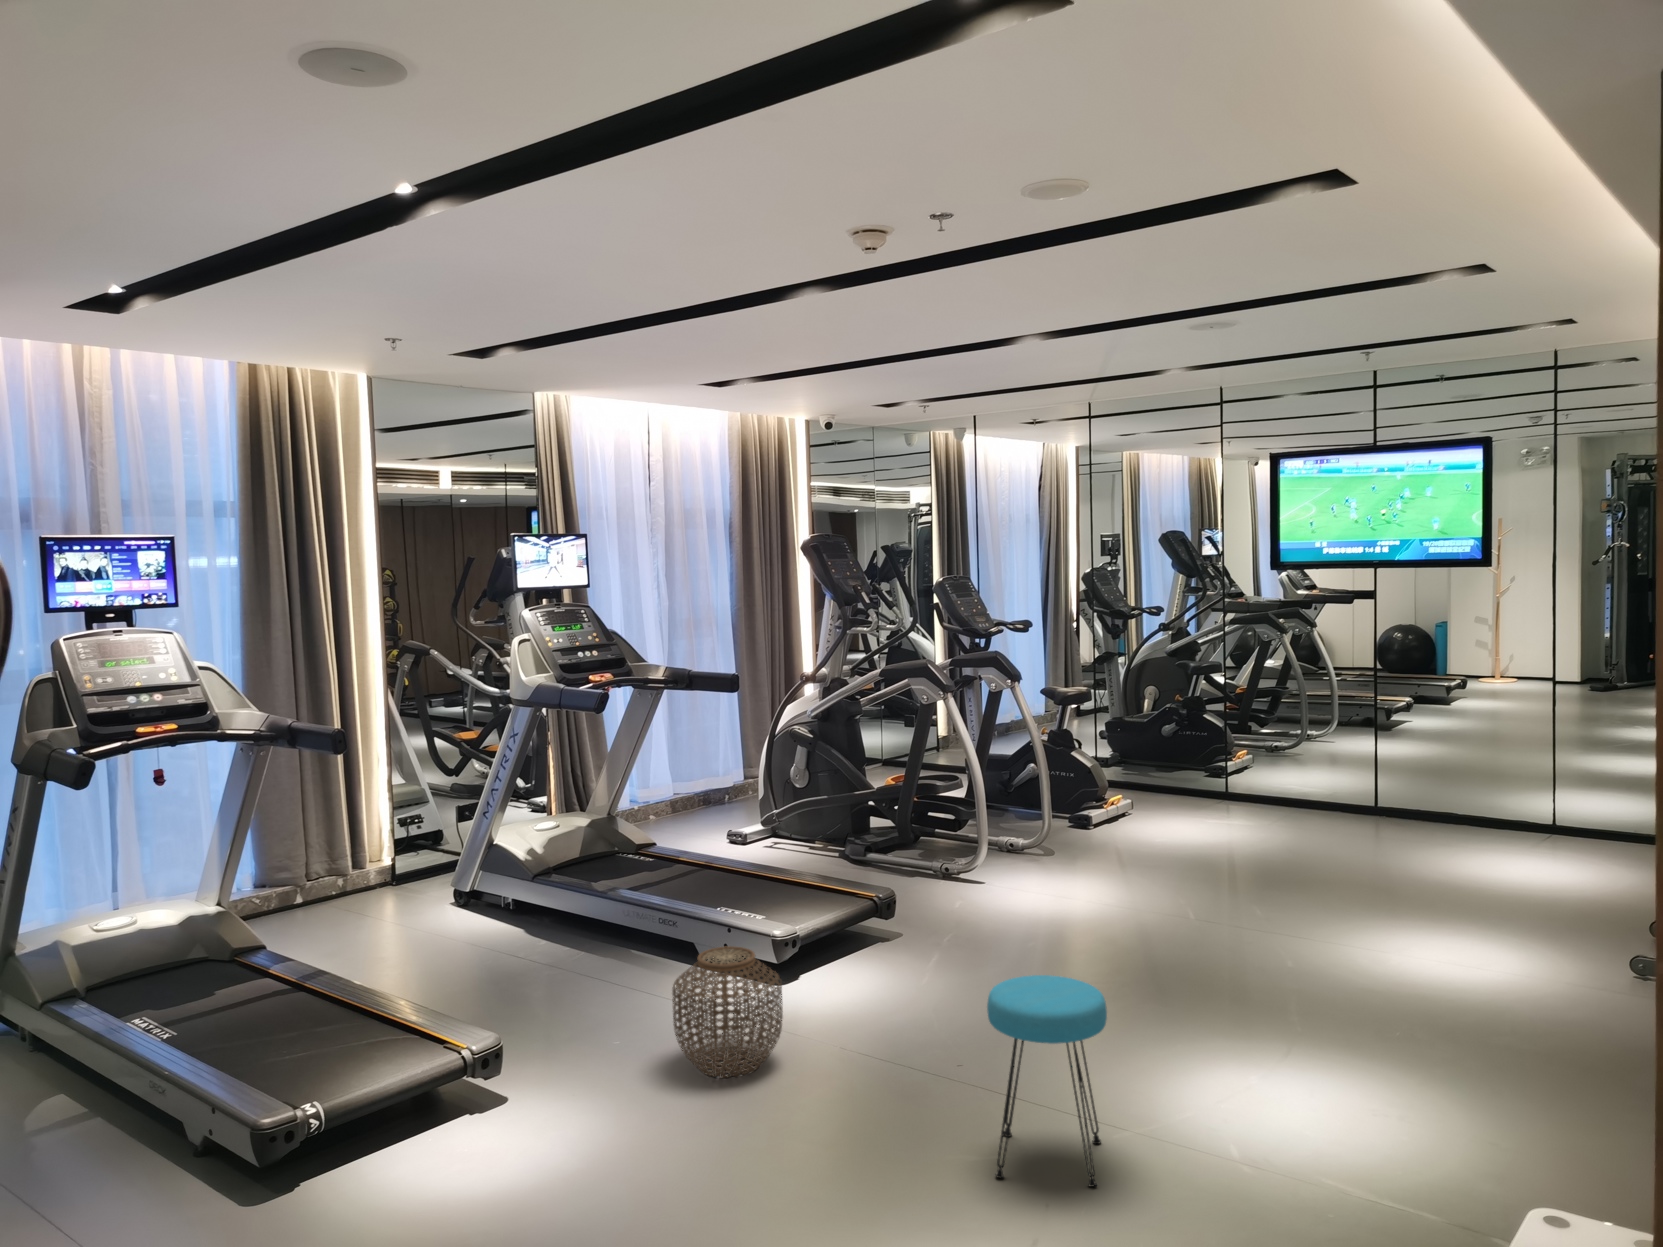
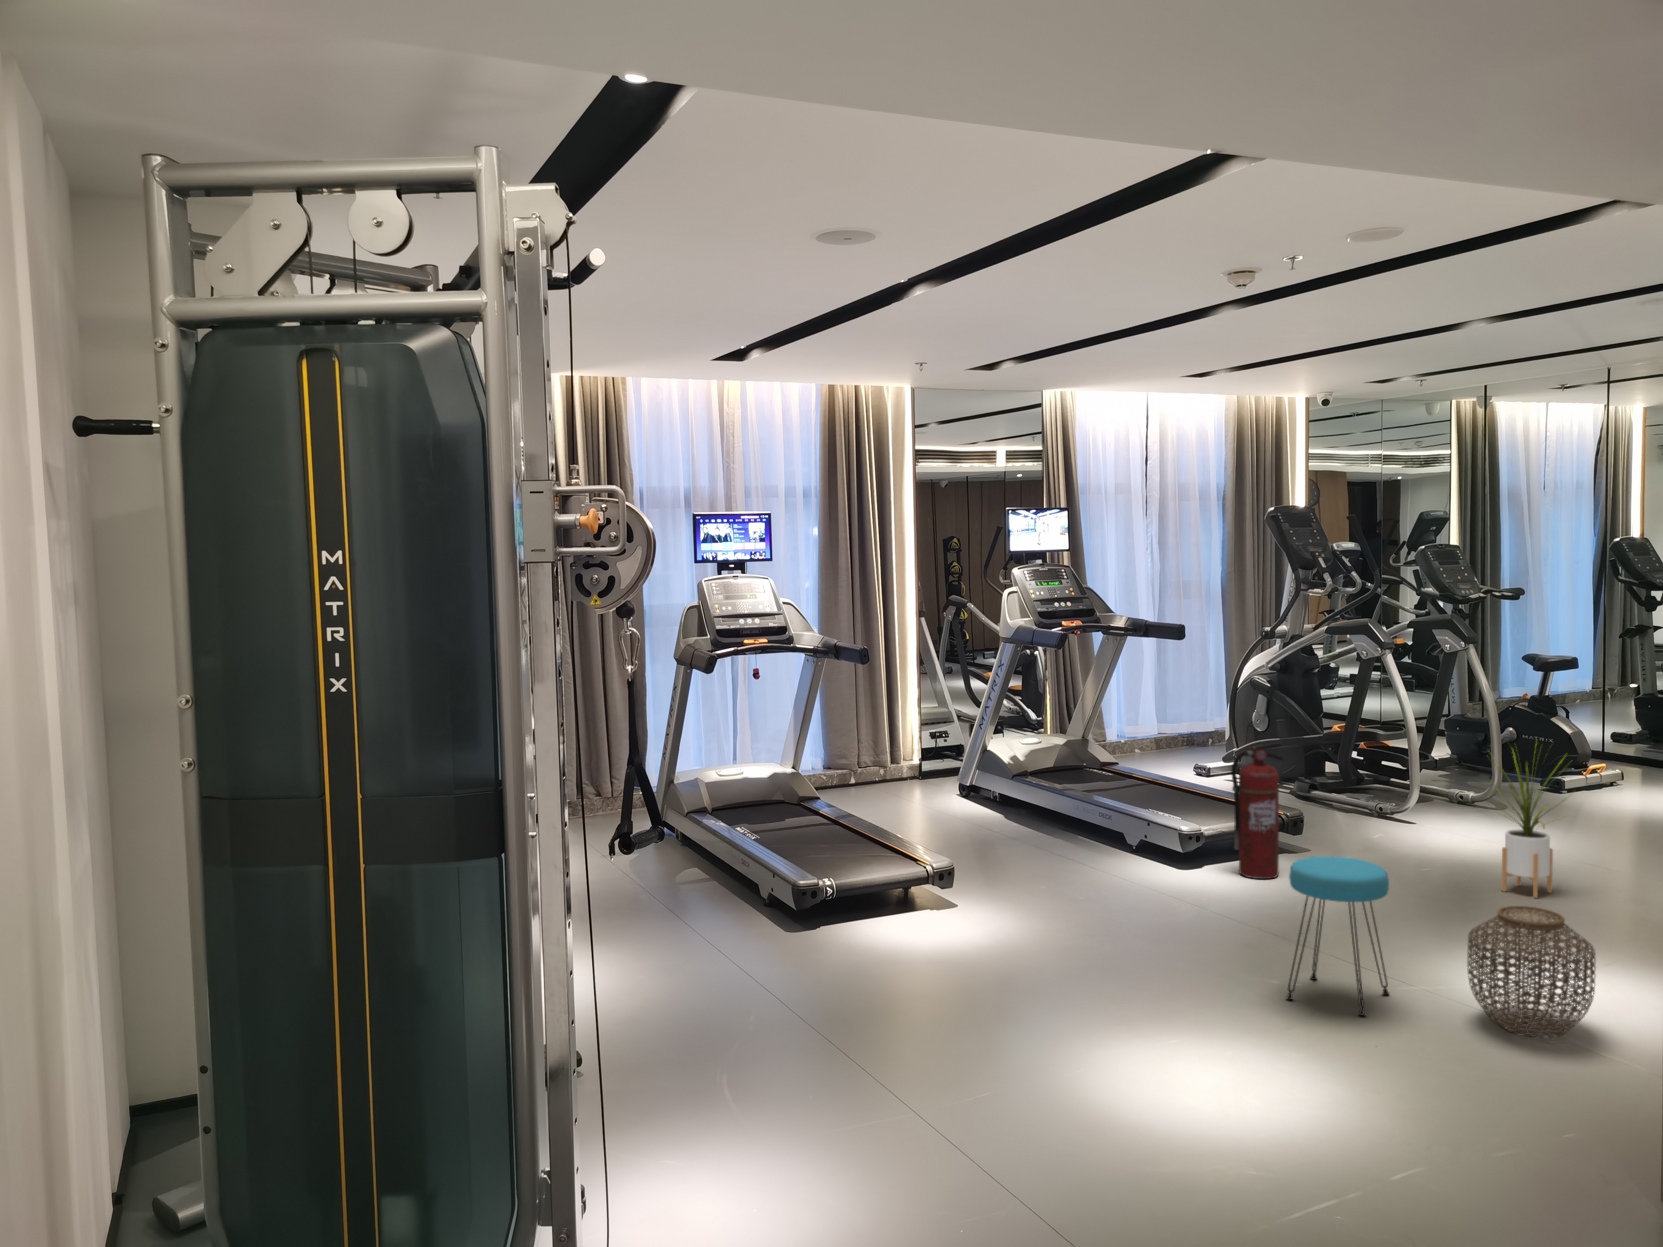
house plant: none [1092,787,1186,965] -> present [1494,750,1572,898]
fire extinguisher: none [831,814,889,984] -> present [1231,742,1283,879]
woven basket: present [672,946,783,1078] -> present [1467,906,1595,1037]

